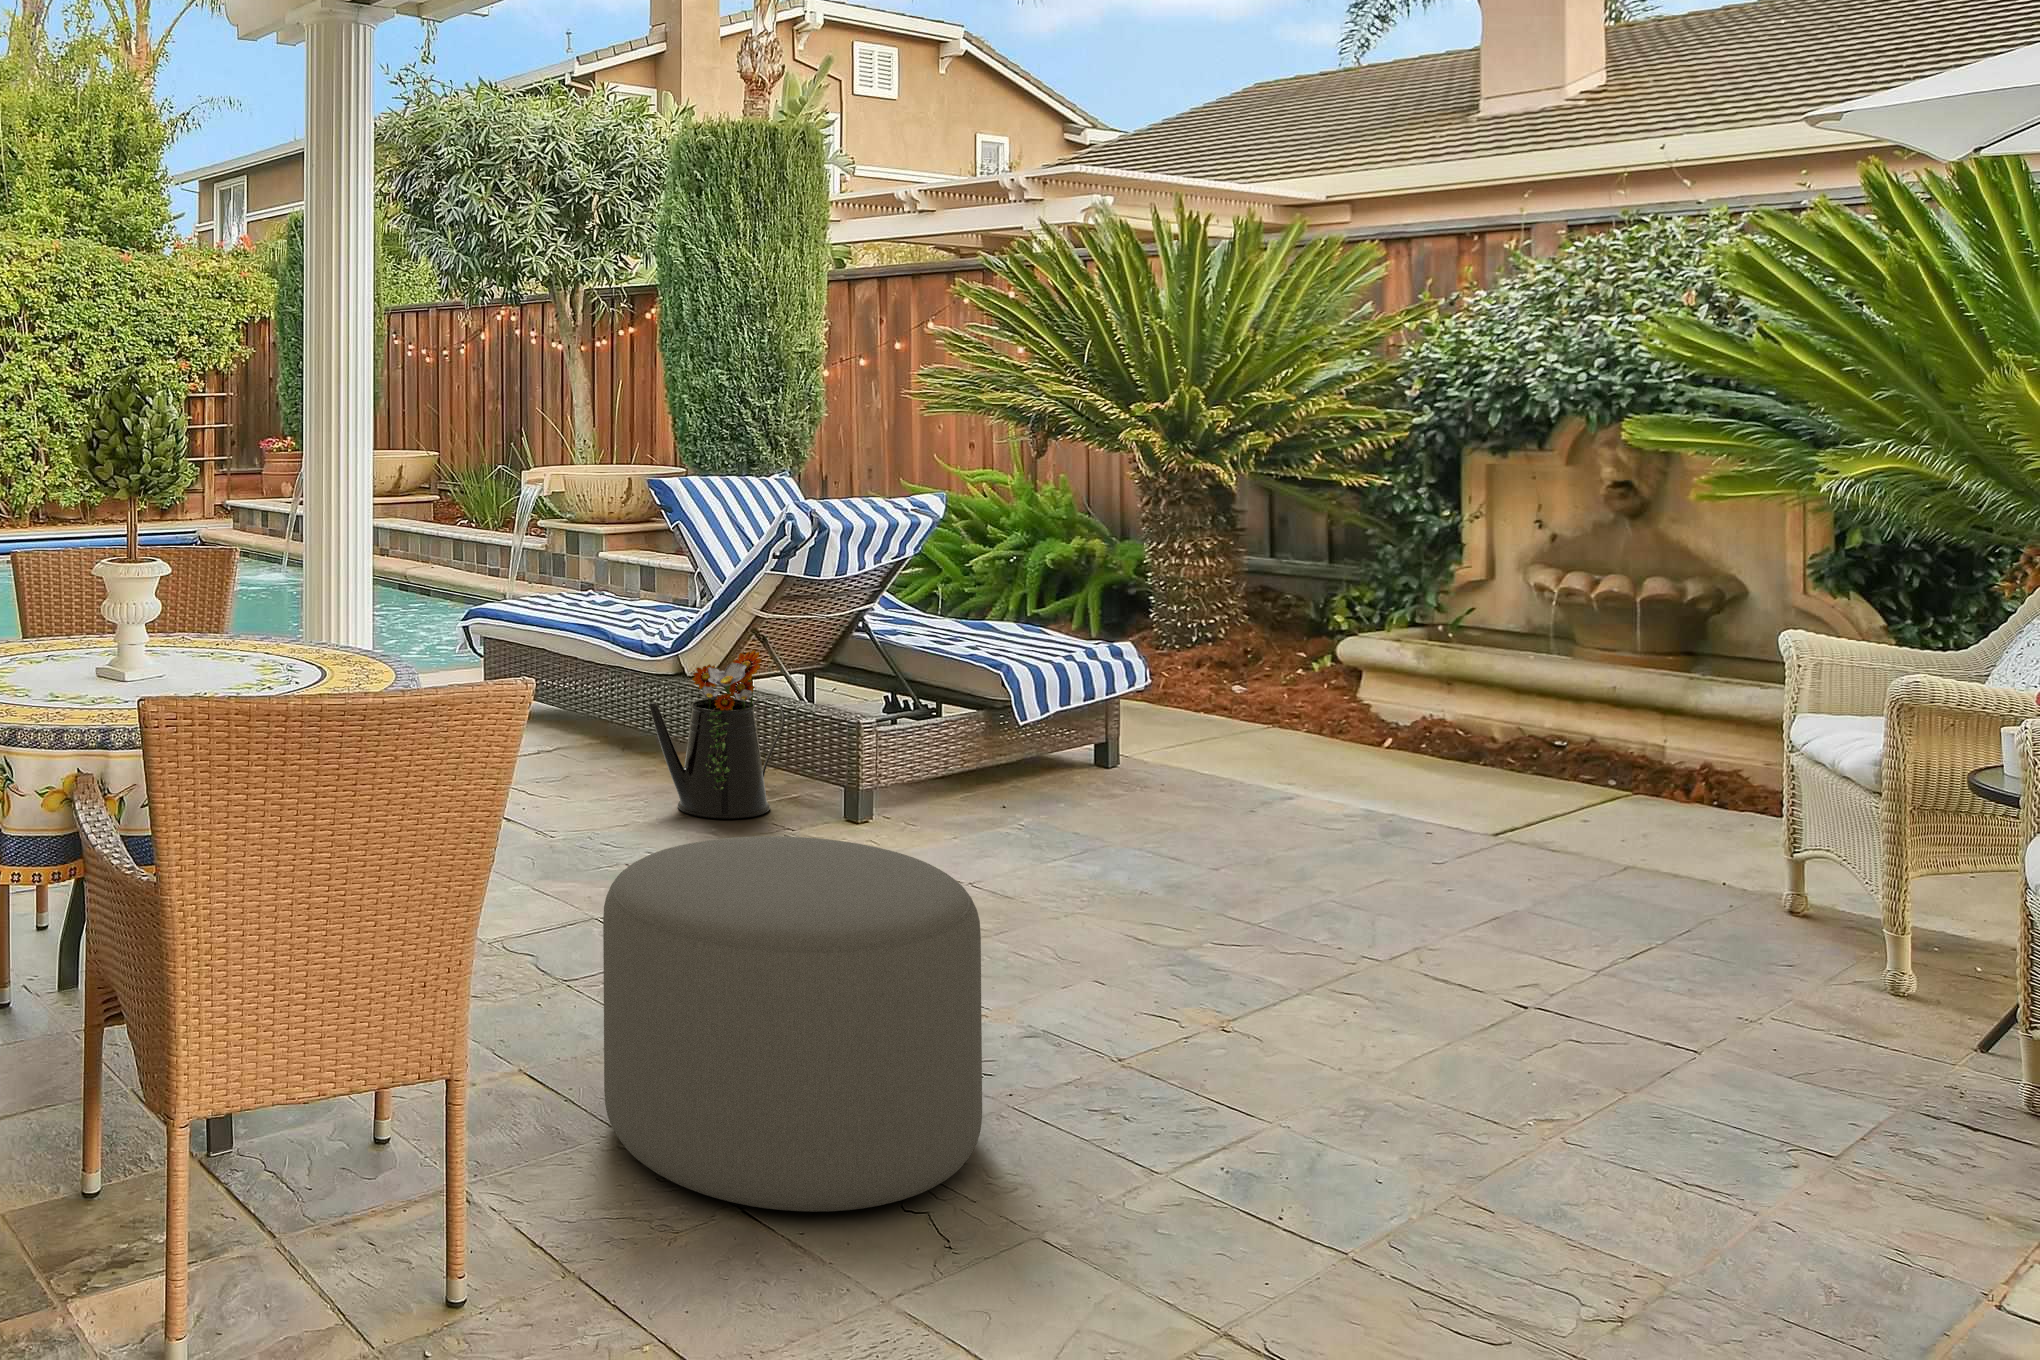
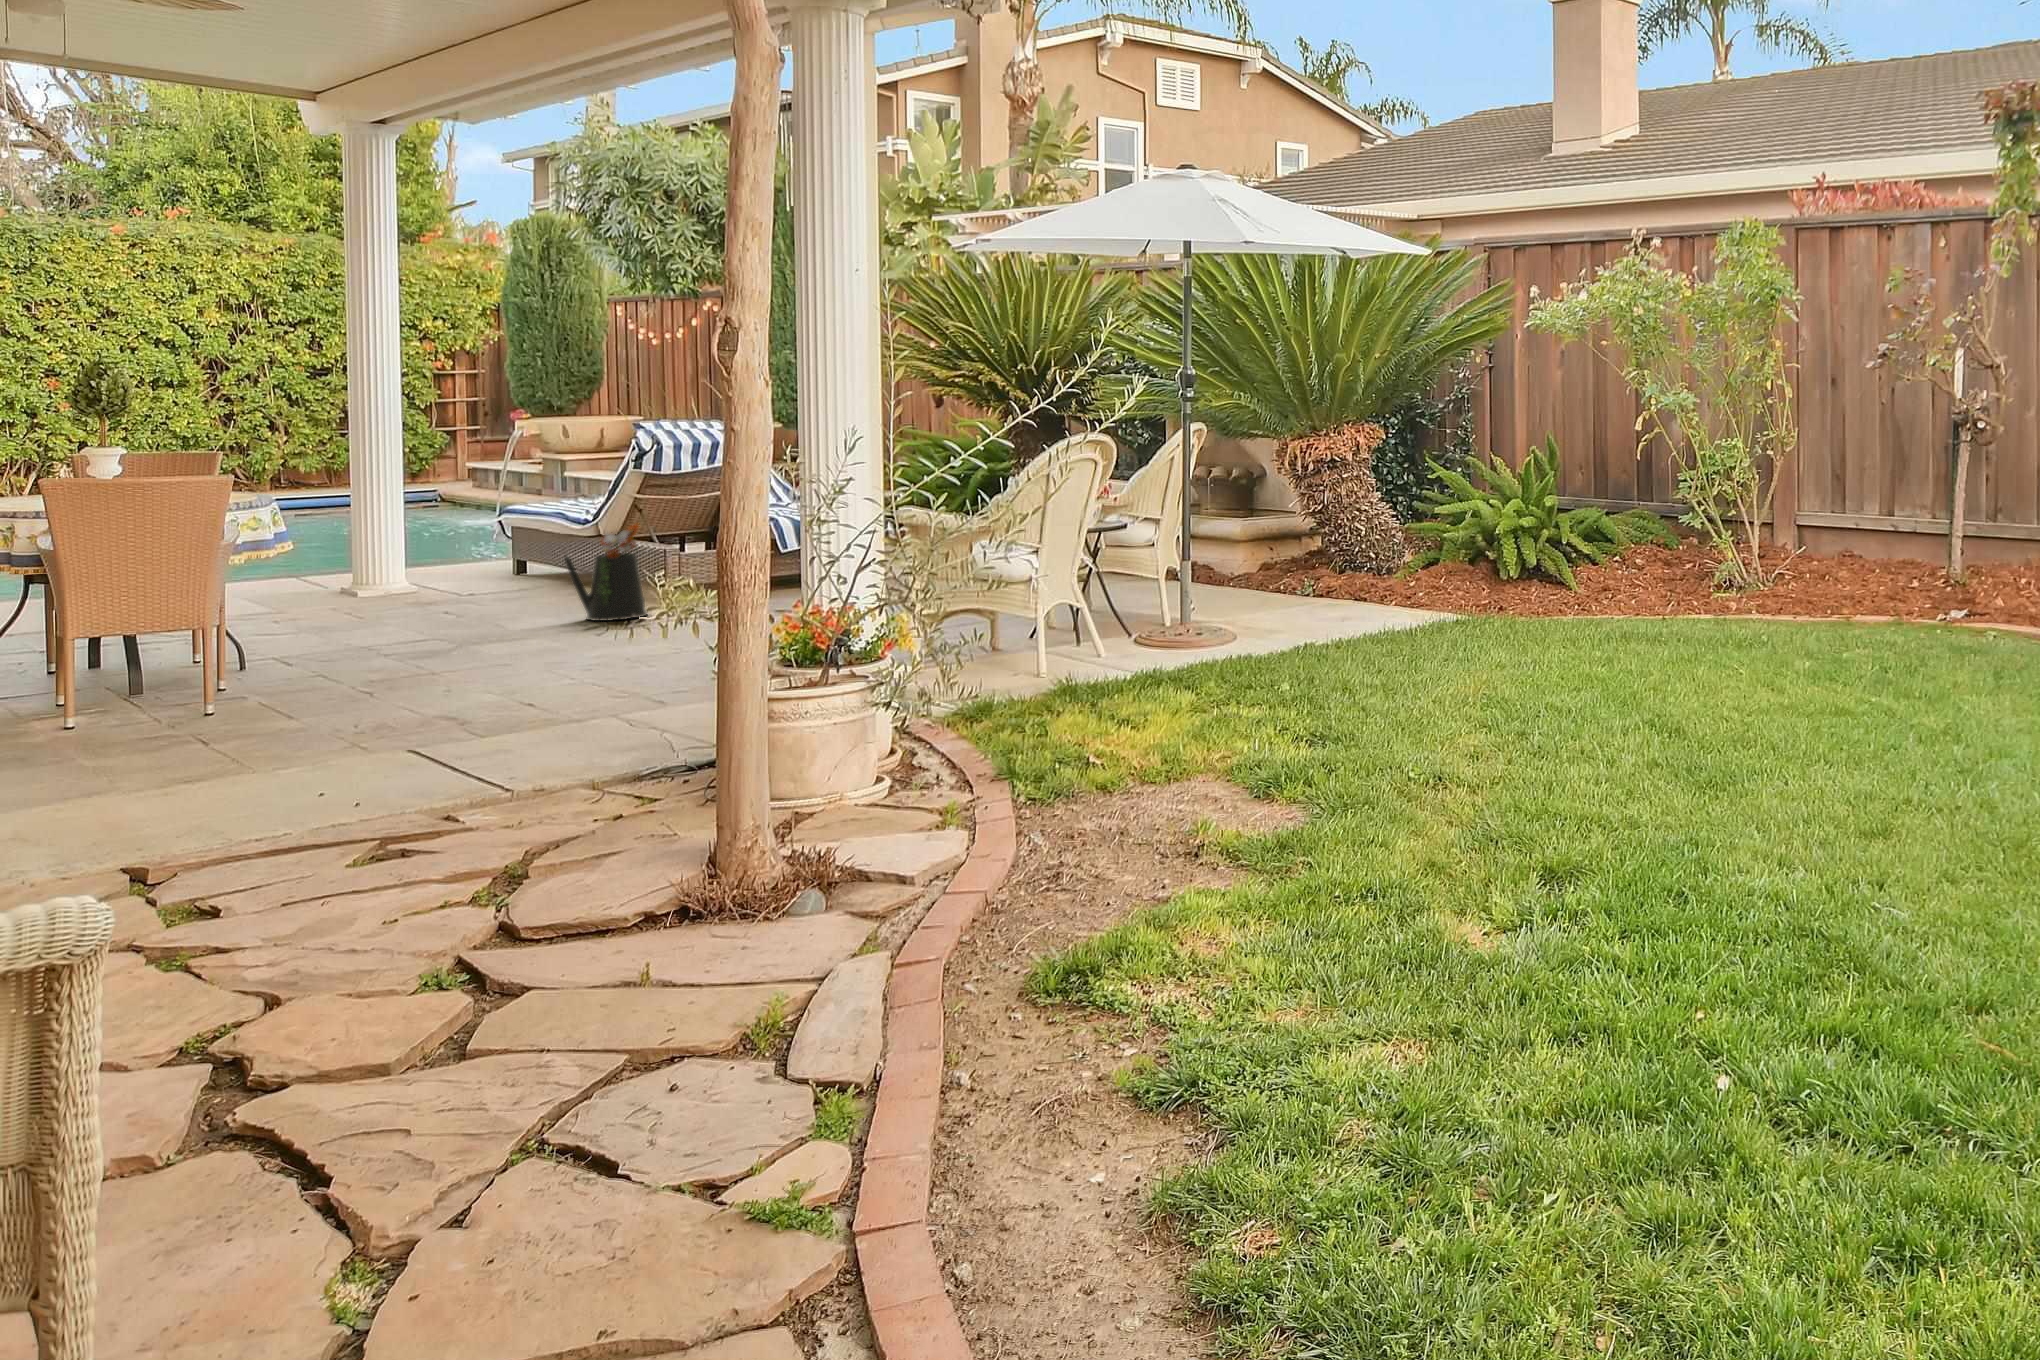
ottoman: present [603,836,982,1212] -> none [340,581,542,720]

